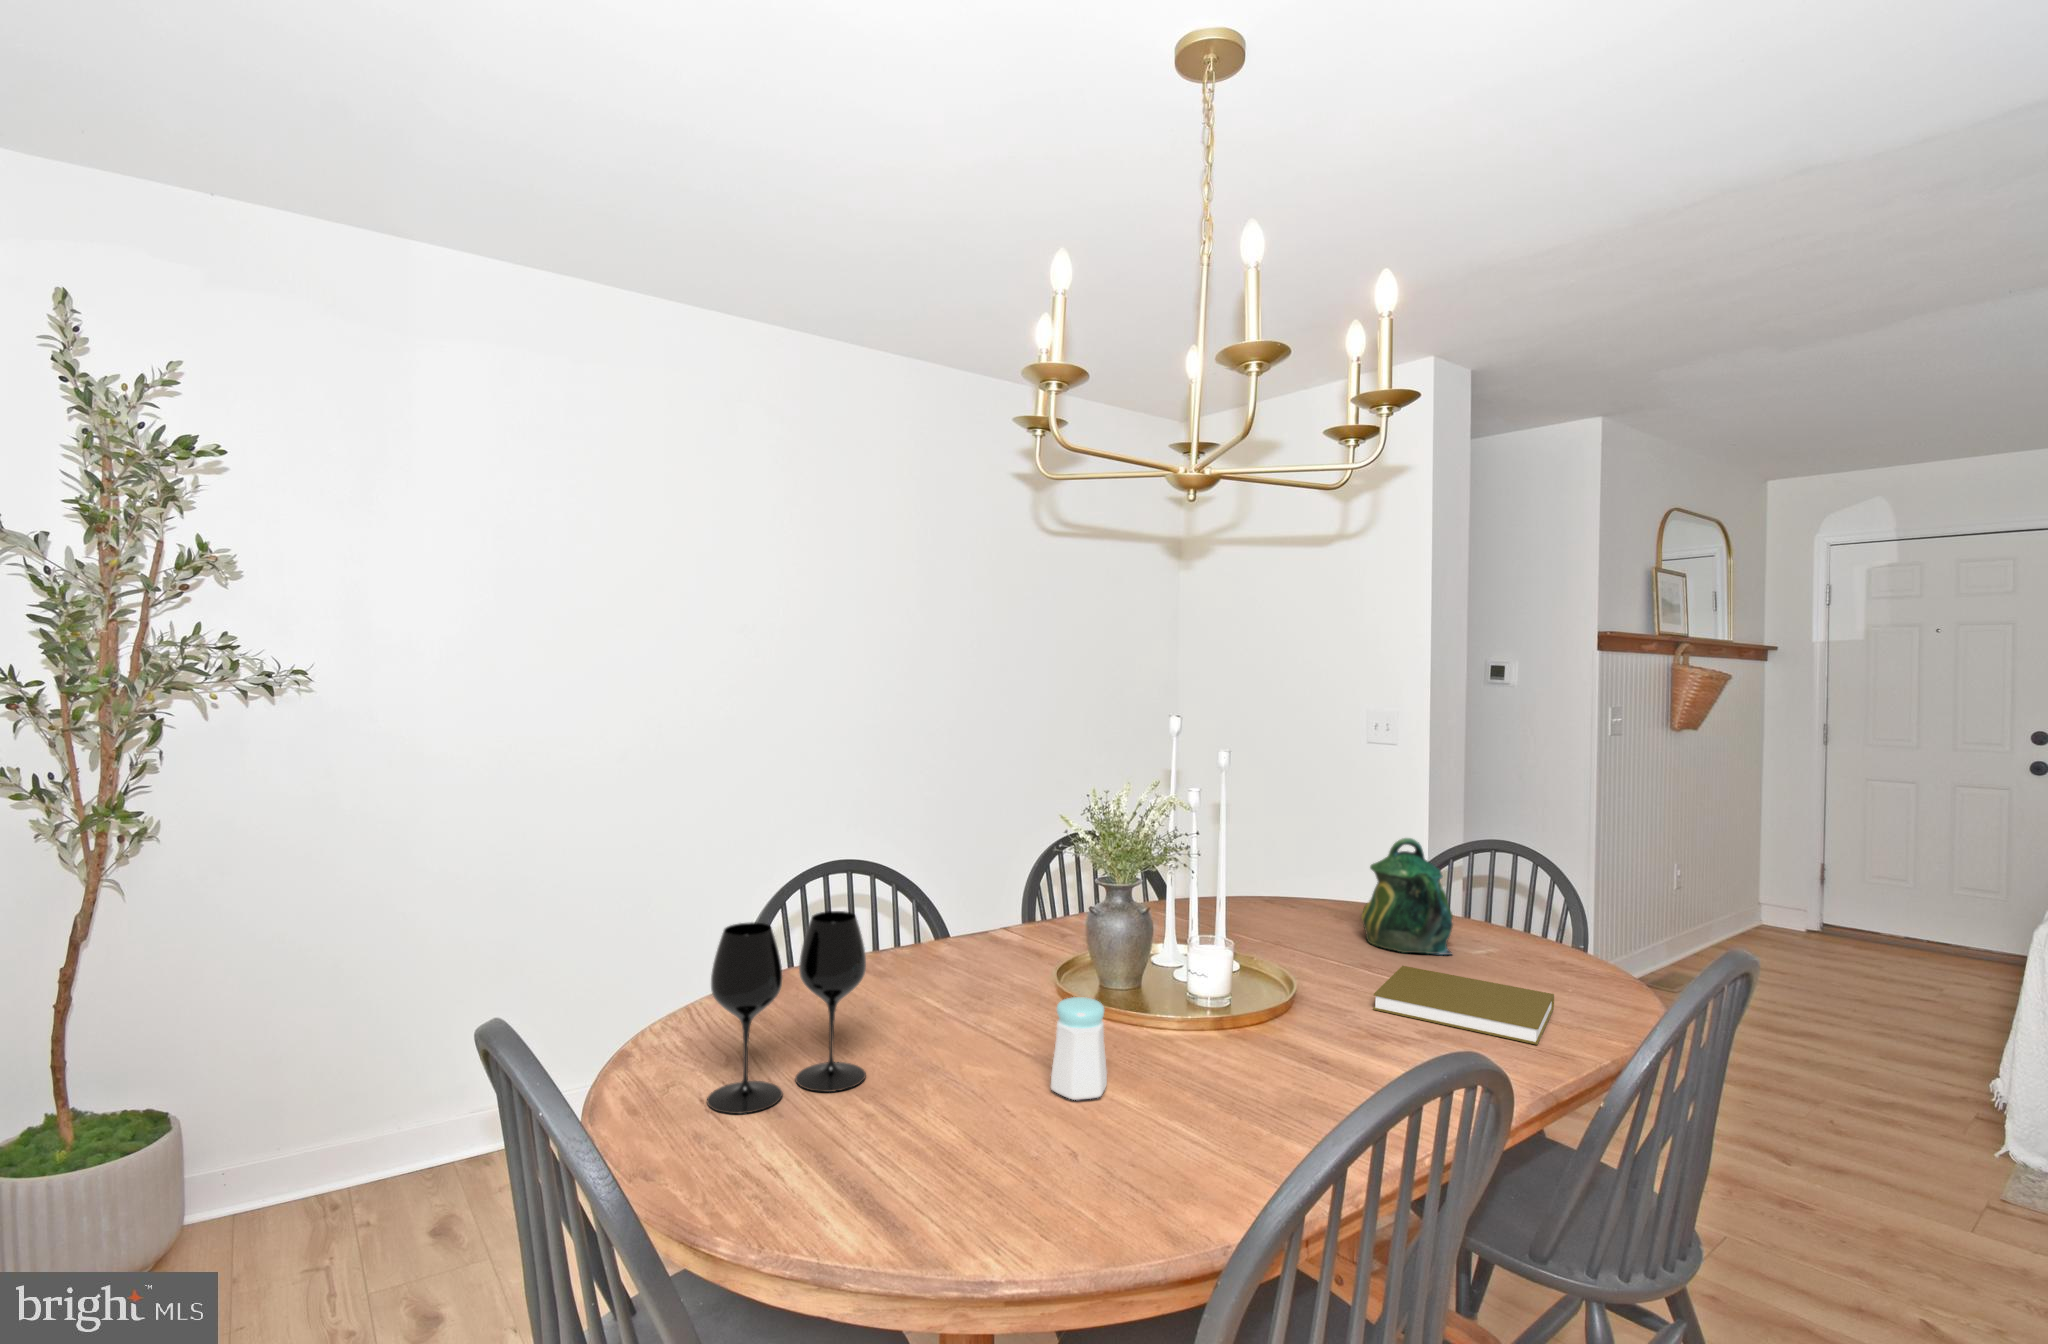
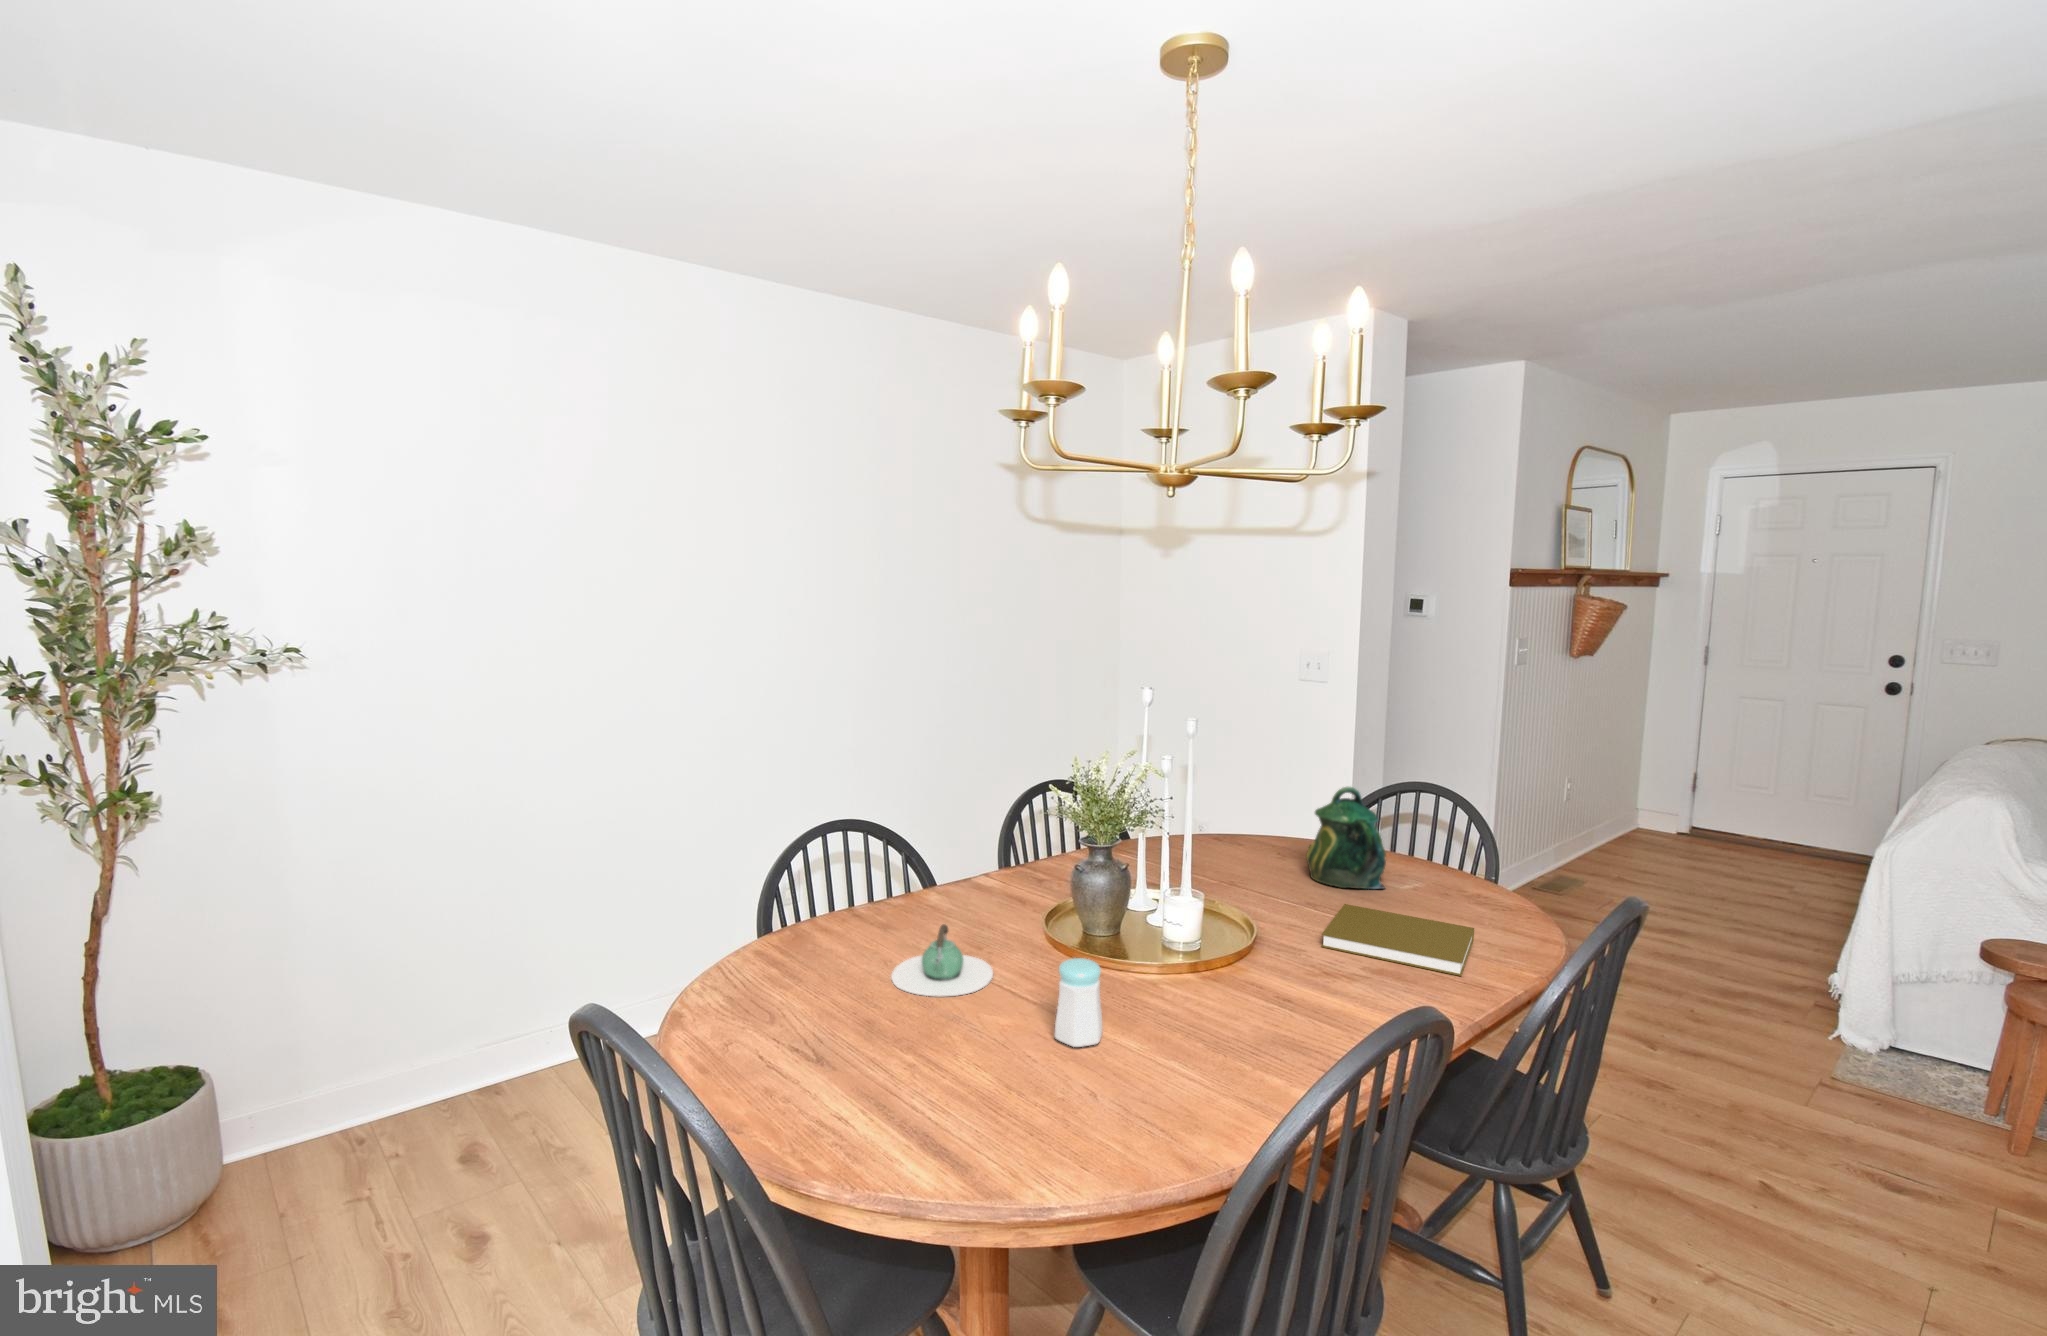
wine glass: present [707,911,866,1114] -> none [754,890,891,1074]
teapot: none [878,964,993,1043] -> present [891,924,993,997]

